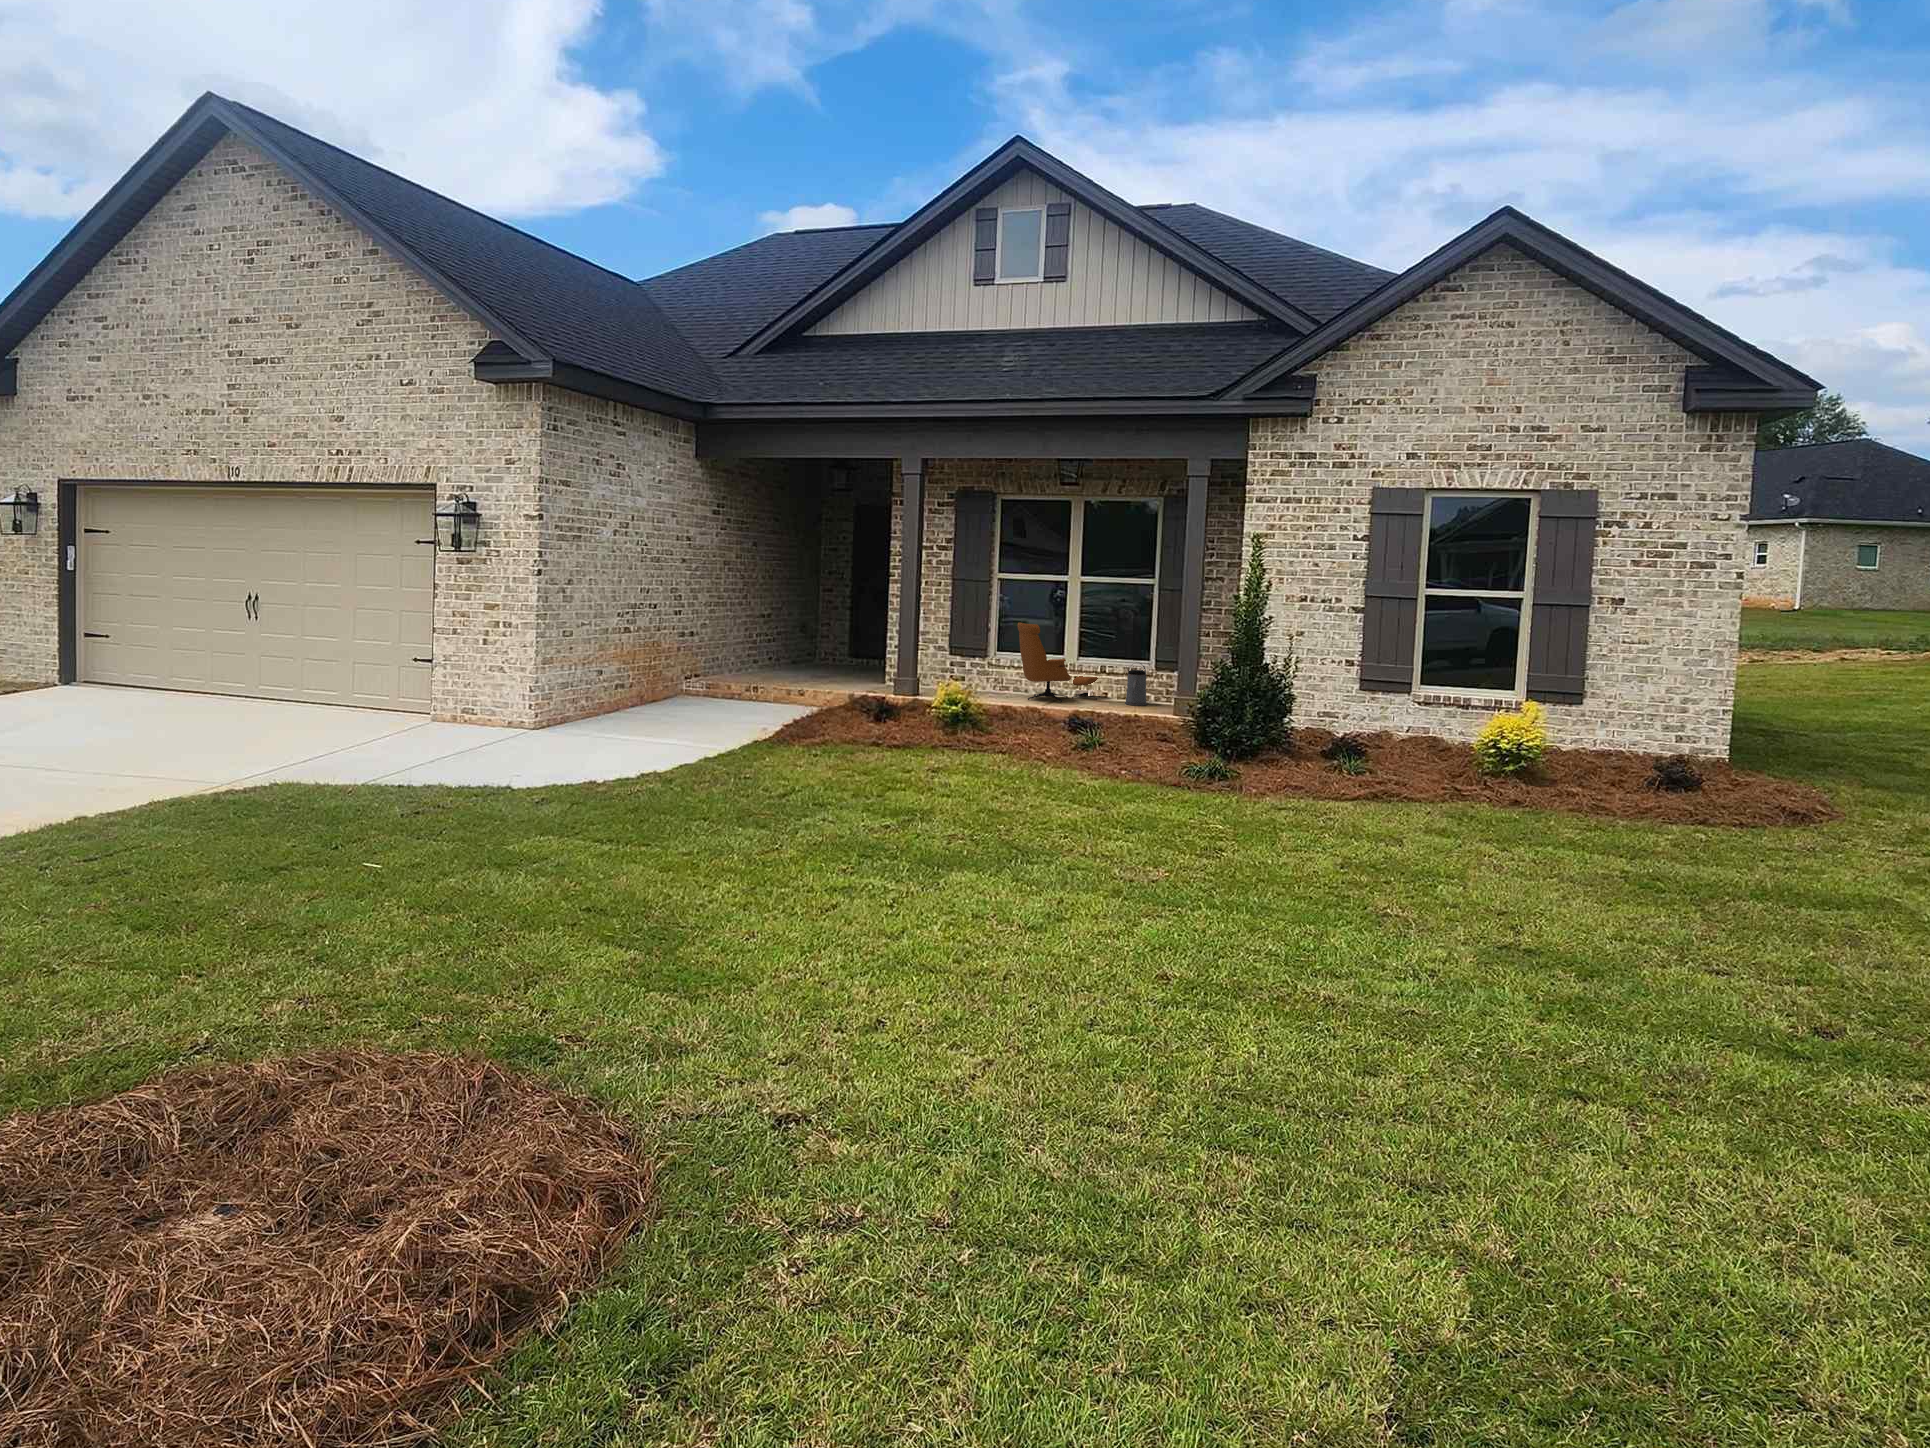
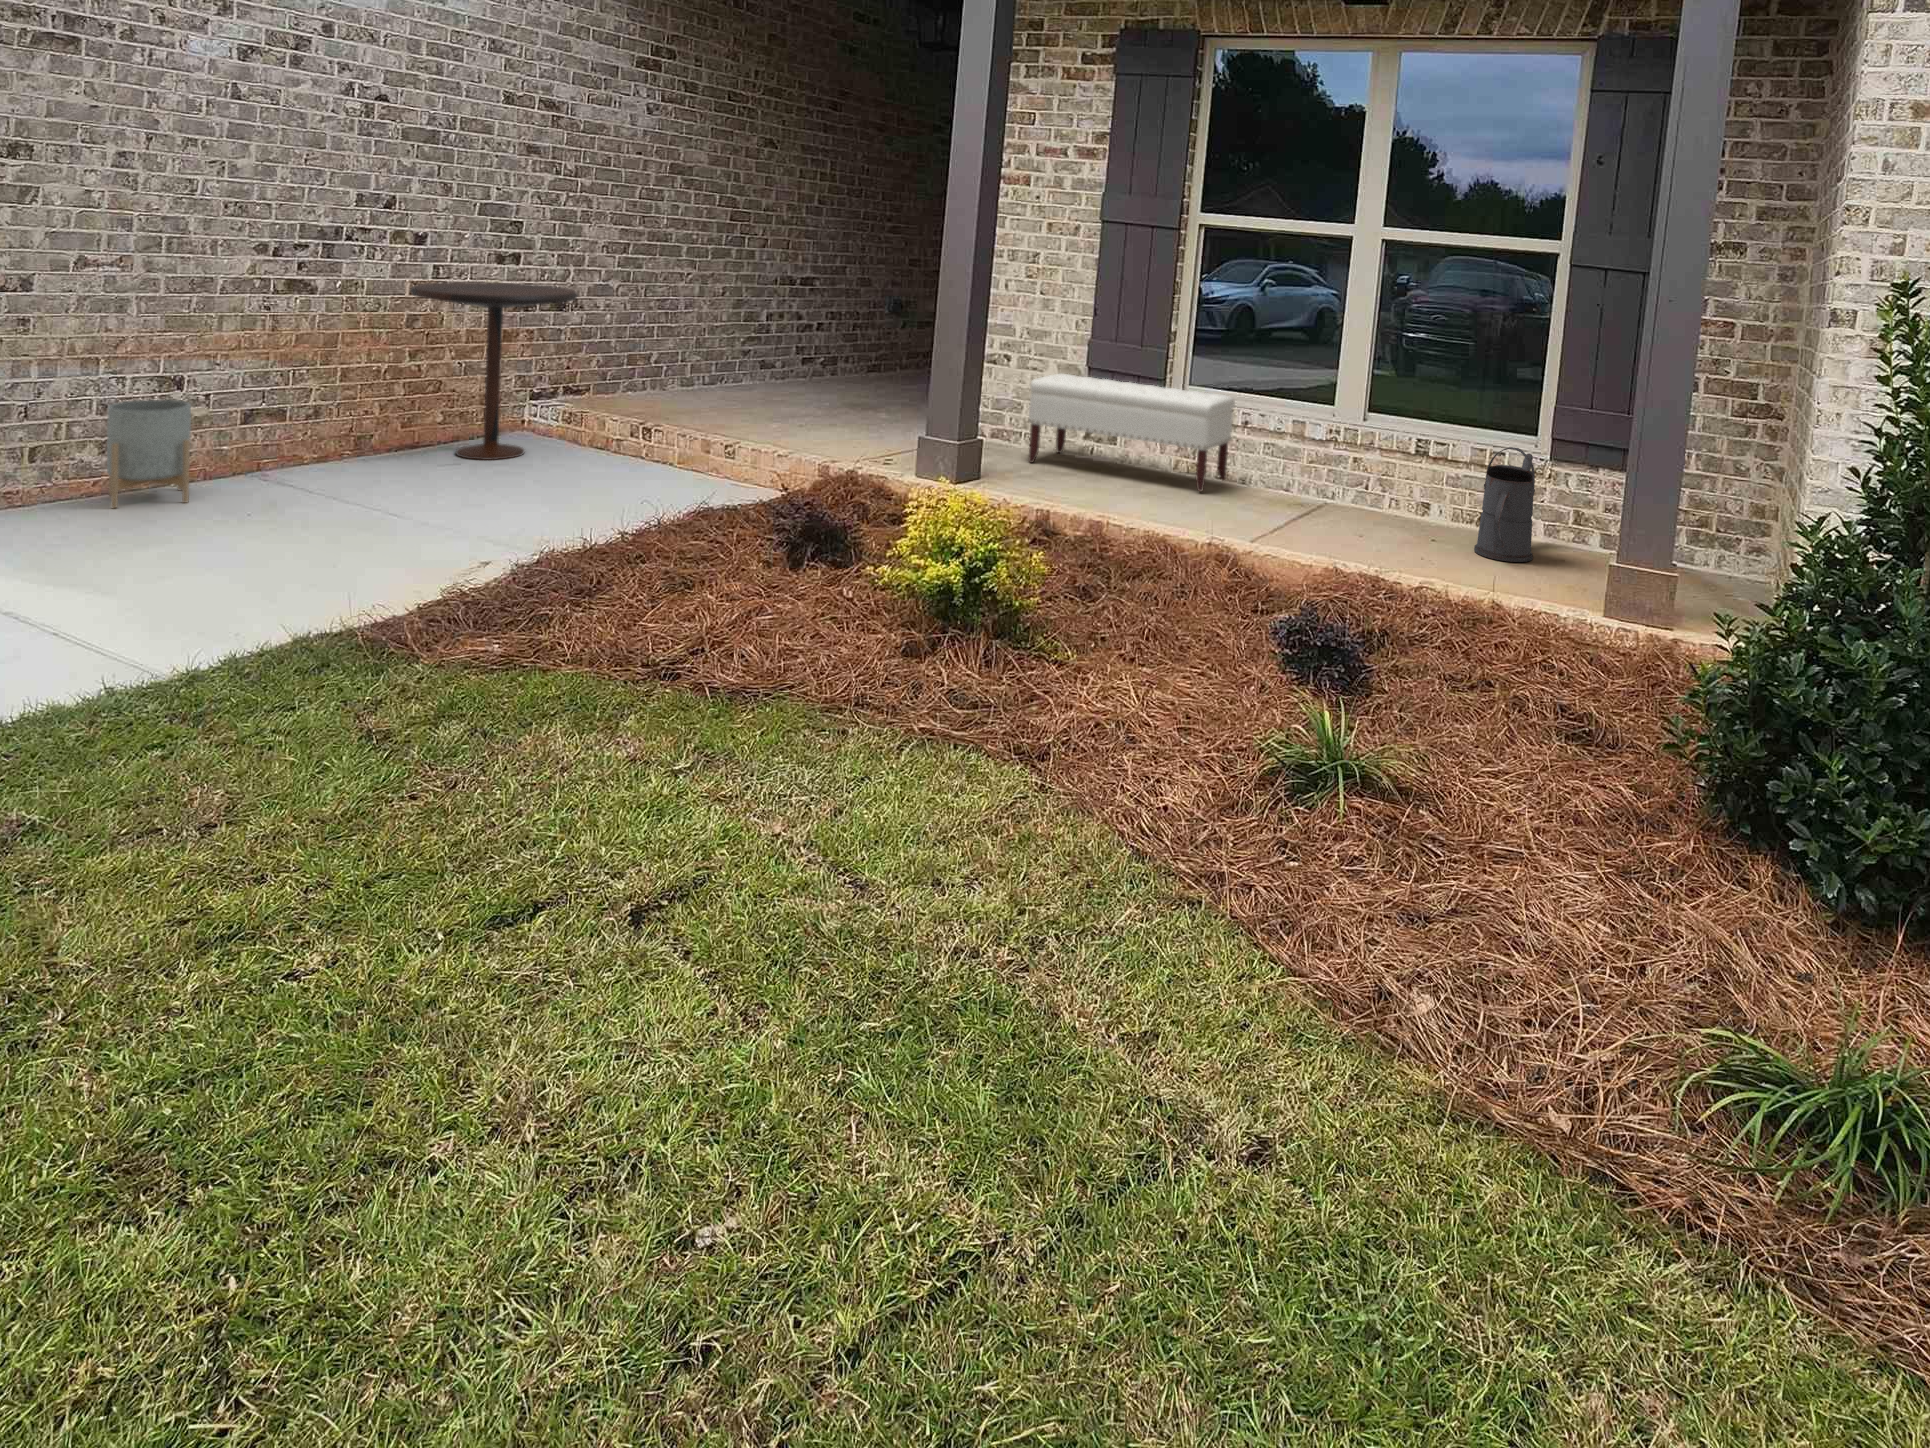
lounge chair: present [1018,622,1100,702] -> none [1213,325,1426,534]
pedestal table: none [660,624,730,702] -> present [410,282,578,460]
bench: none [930,650,1020,694] -> present [1029,374,1235,491]
planter: none [591,678,626,720] -> present [107,400,191,508]

